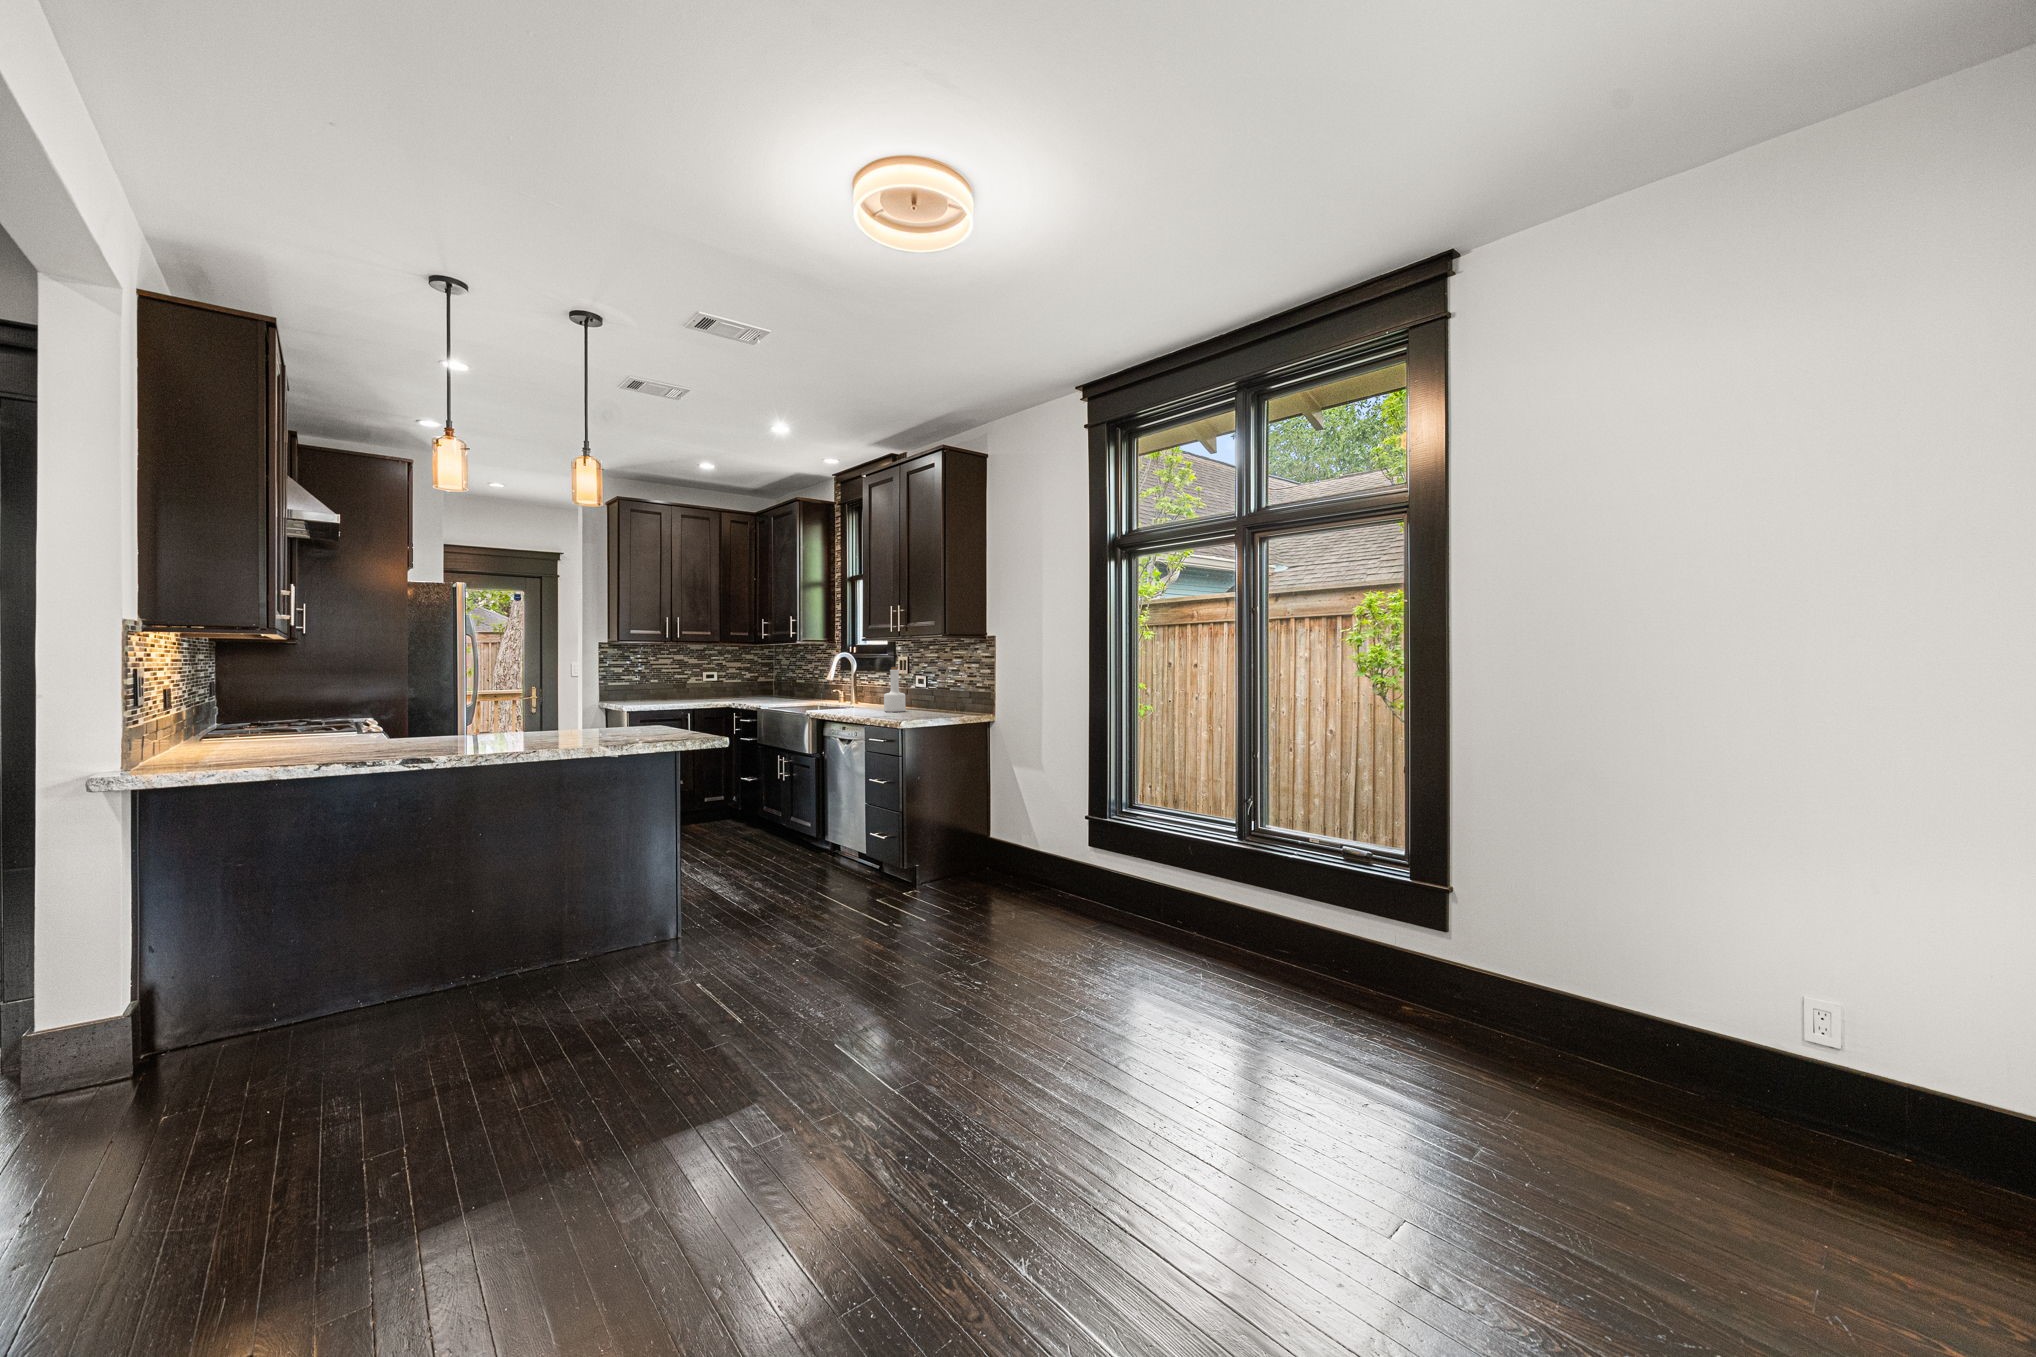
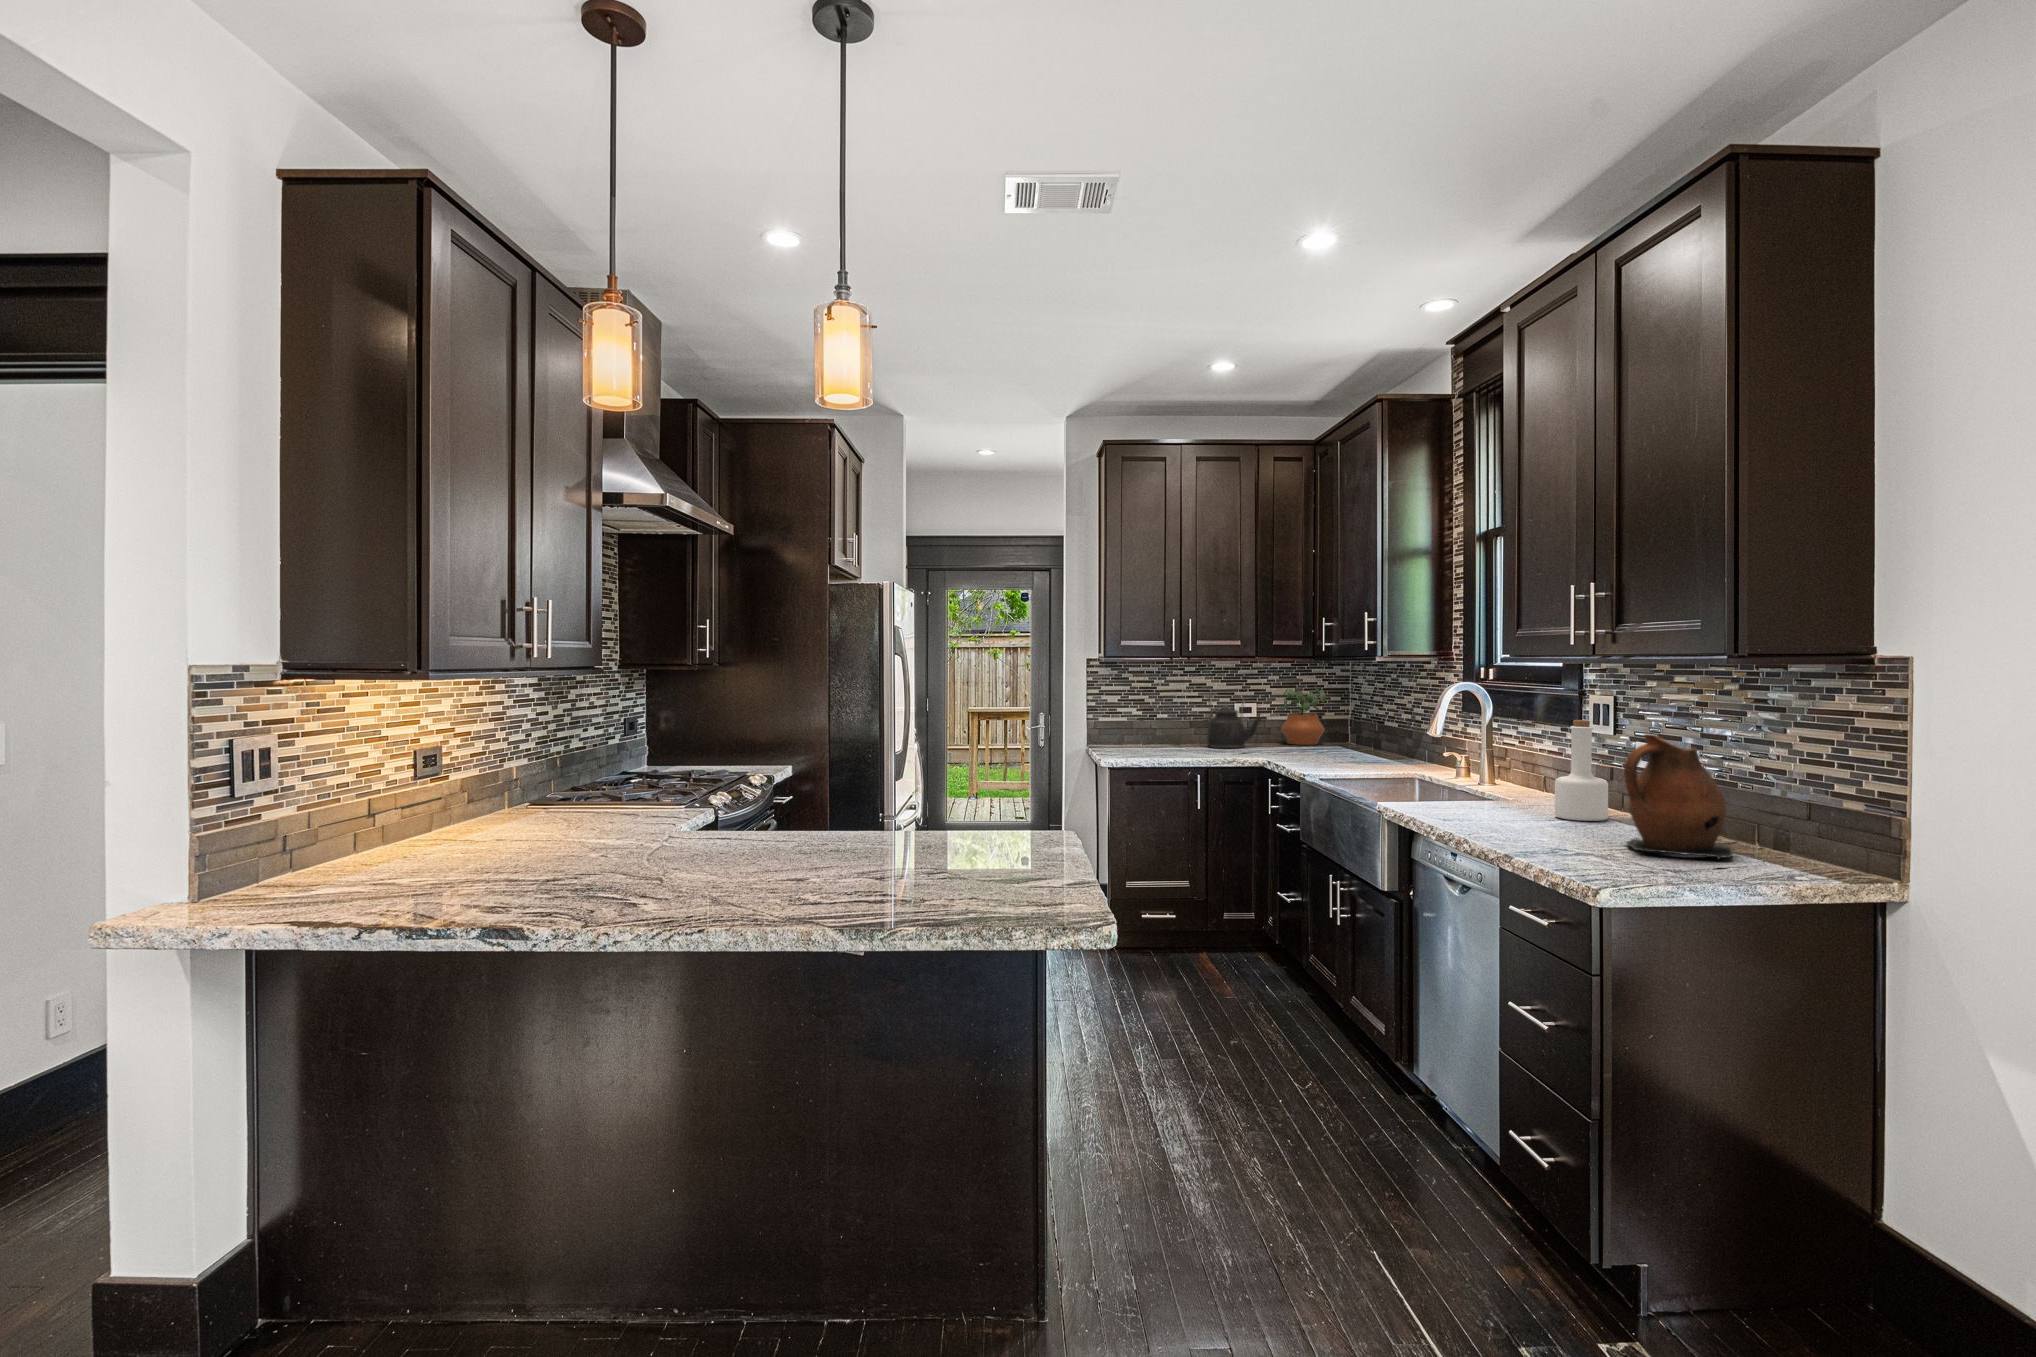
potted plant: none [732,661,760,696] -> present [1281,687,1325,745]
kettle: none [688,667,723,699] -> present [1207,698,1261,748]
ceramic pitcher: none [909,669,948,717] -> present [1624,734,1733,859]

